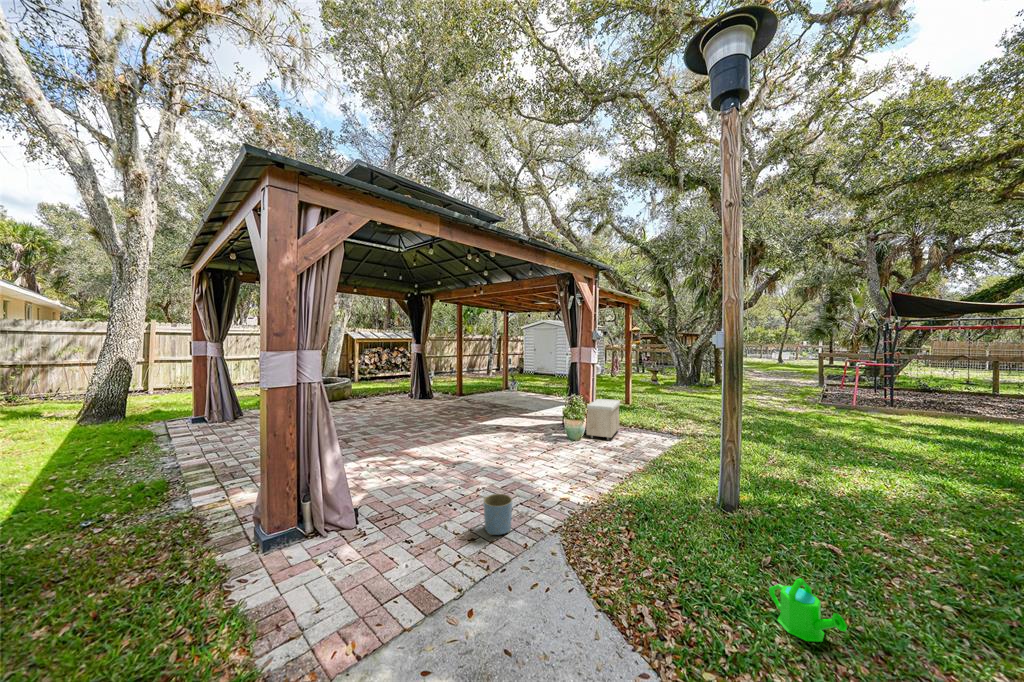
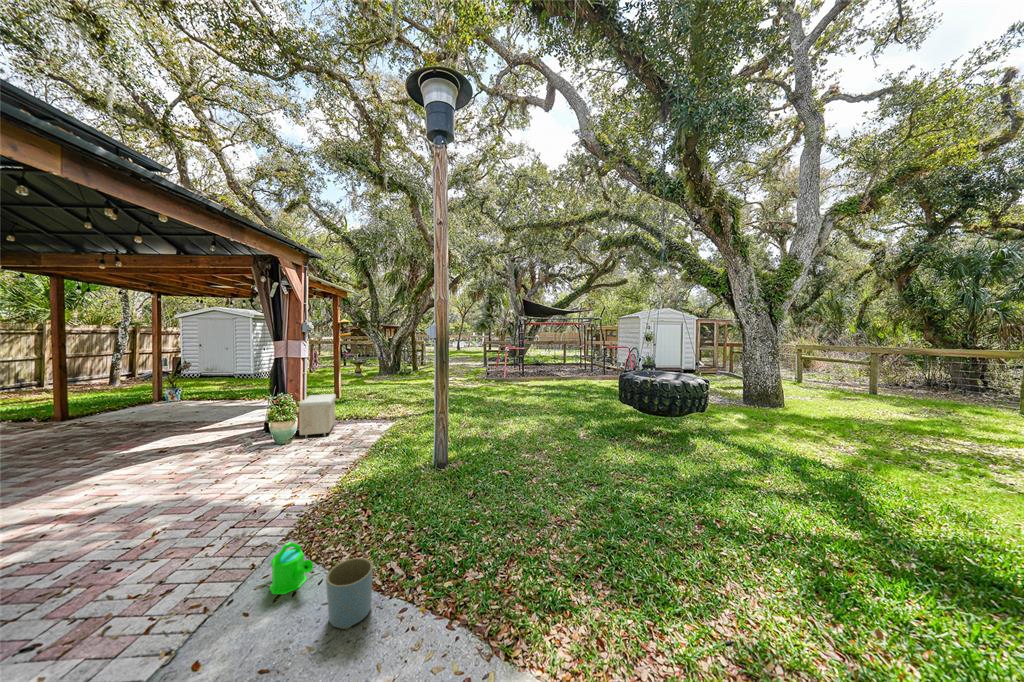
planter: present [484,494,512,535] -> present [326,558,373,629]
watering can: present [769,578,847,642] -> present [270,542,313,594]

